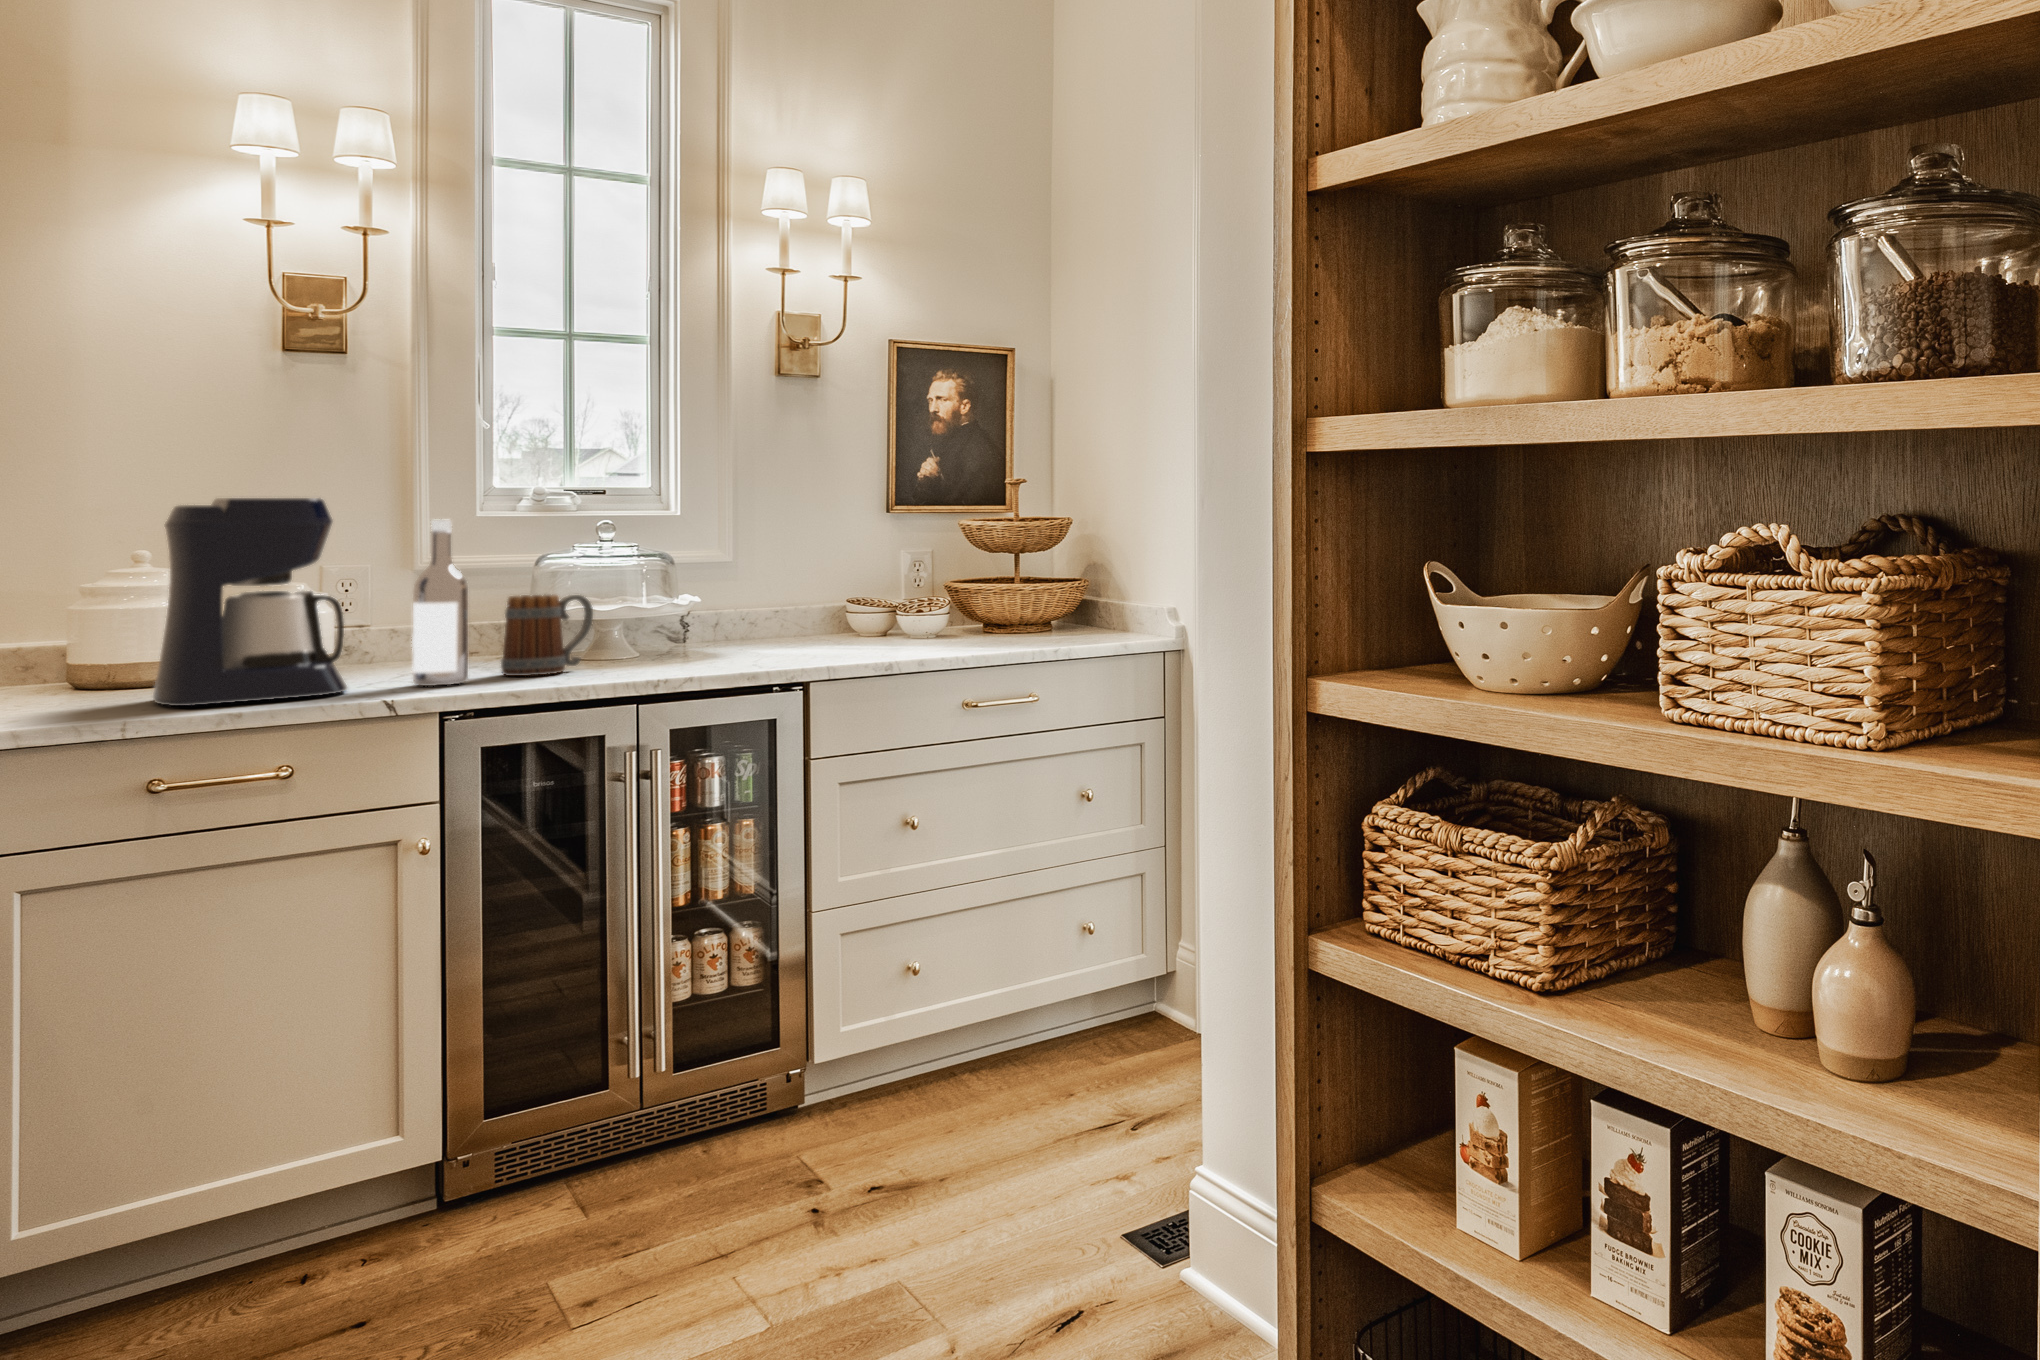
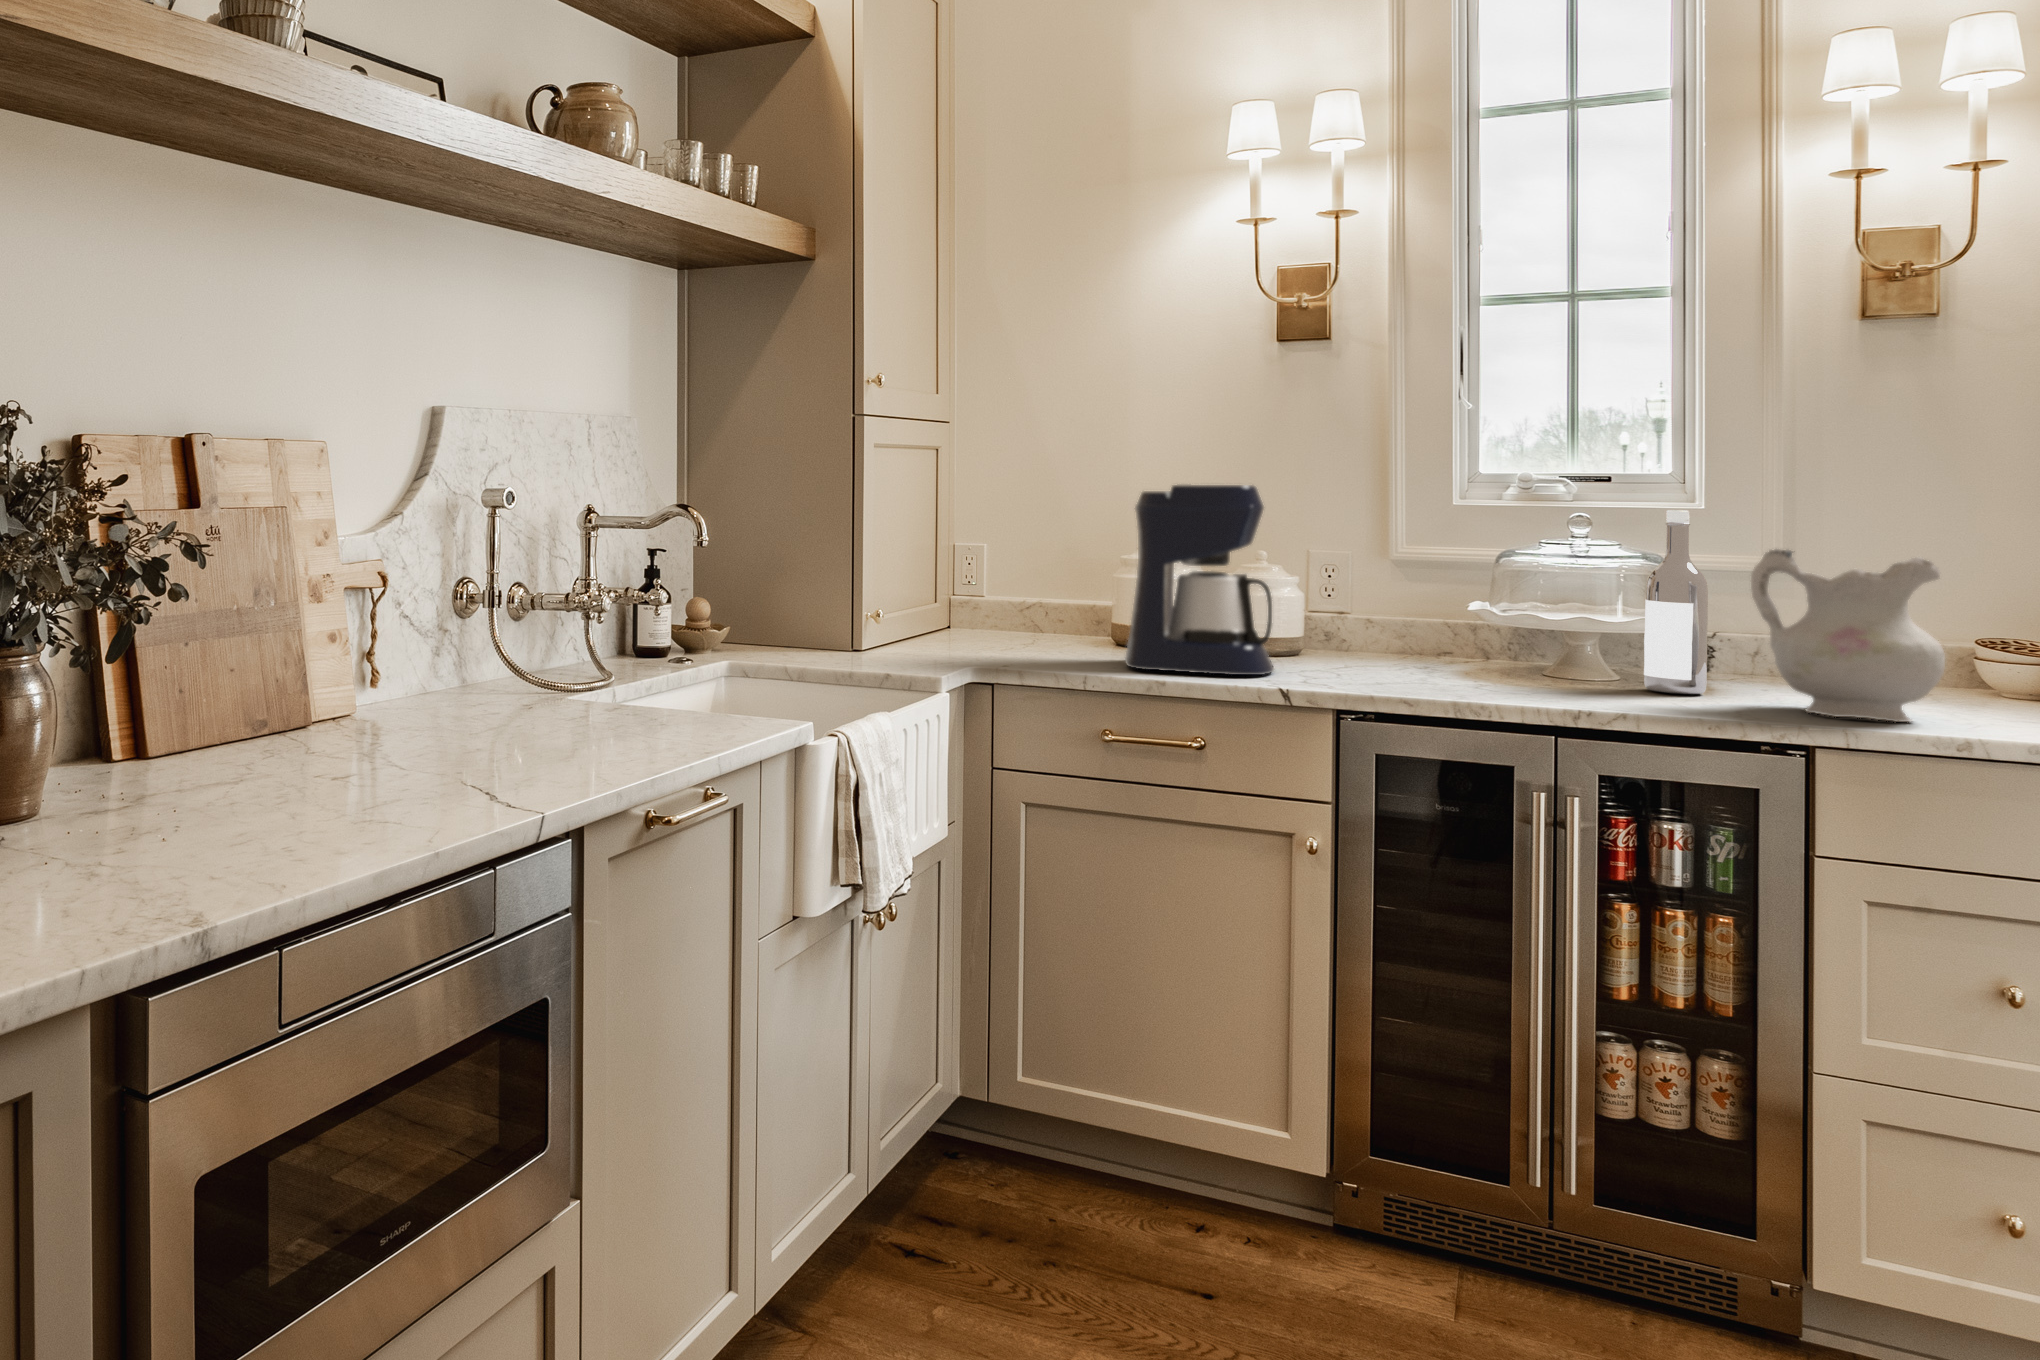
wine bottle: present [412,520,468,686] -> present [1644,510,1708,694]
ceramic pitcher: none [754,542,867,660] -> present [1751,549,1945,722]
mug: present [501,595,593,676] -> none [1430,593,1537,685]

